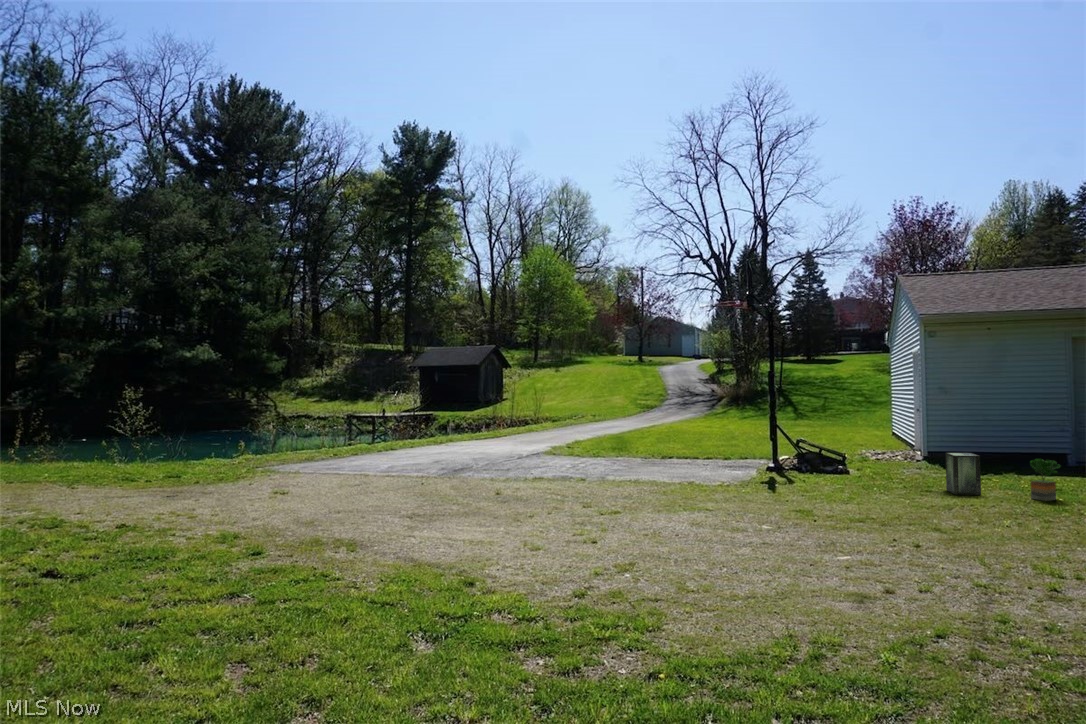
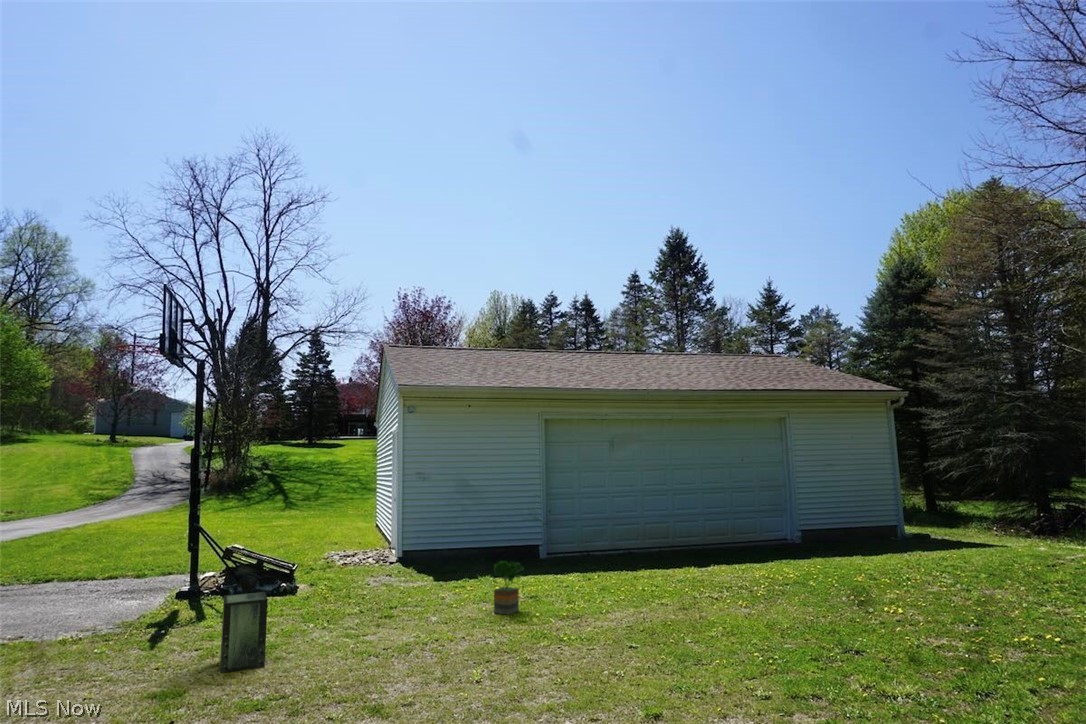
storage box: present [945,453,981,495] -> present [220,592,268,673]

